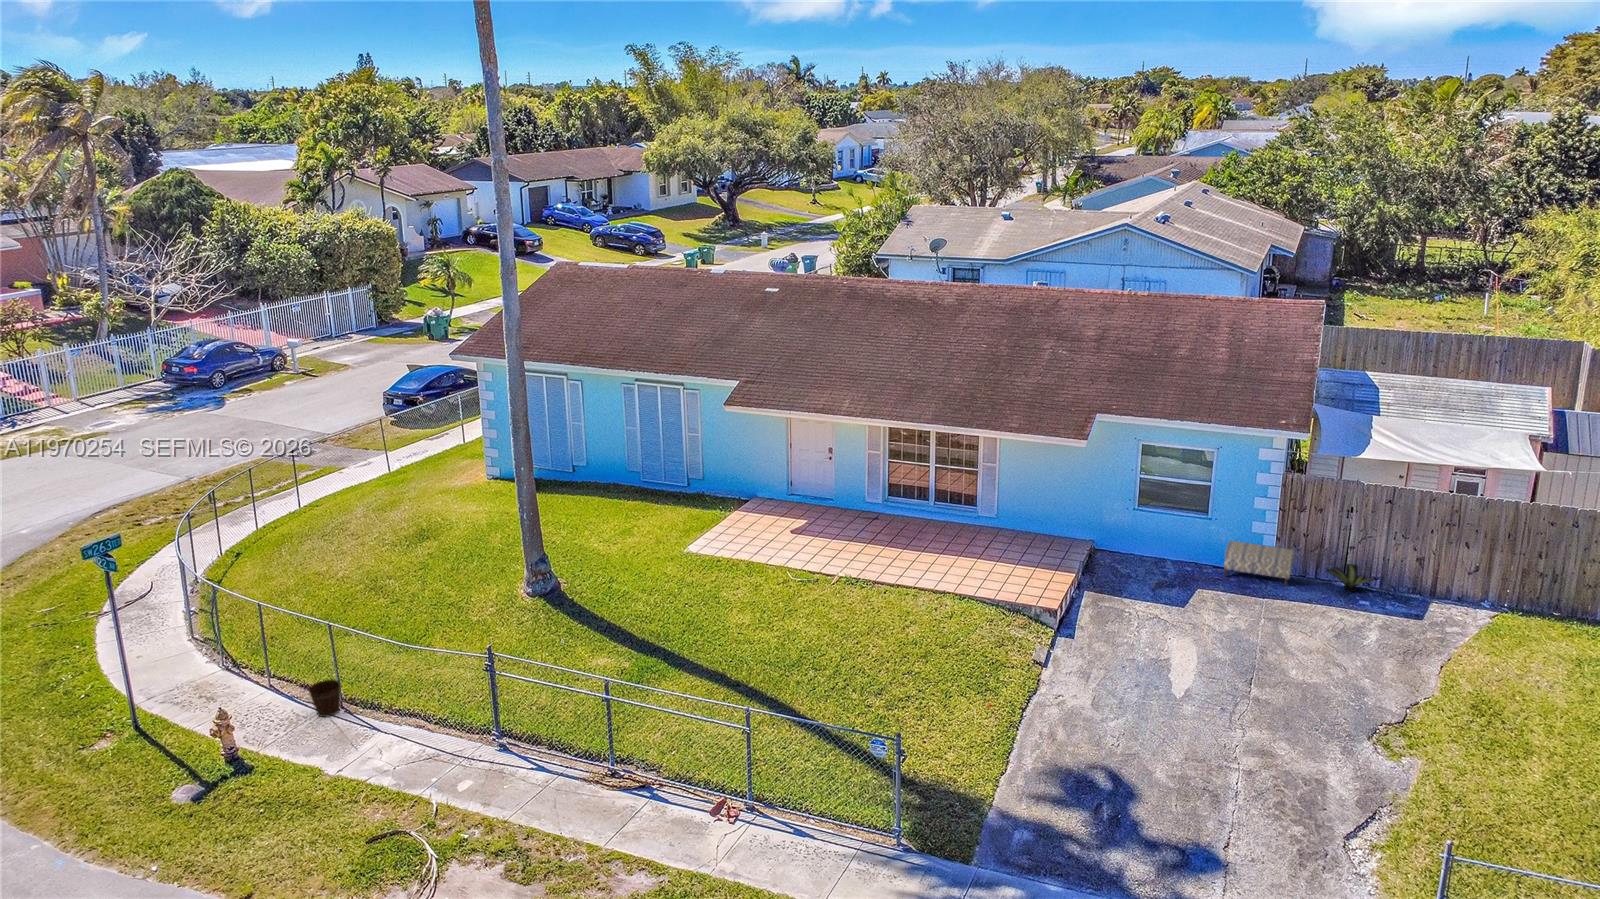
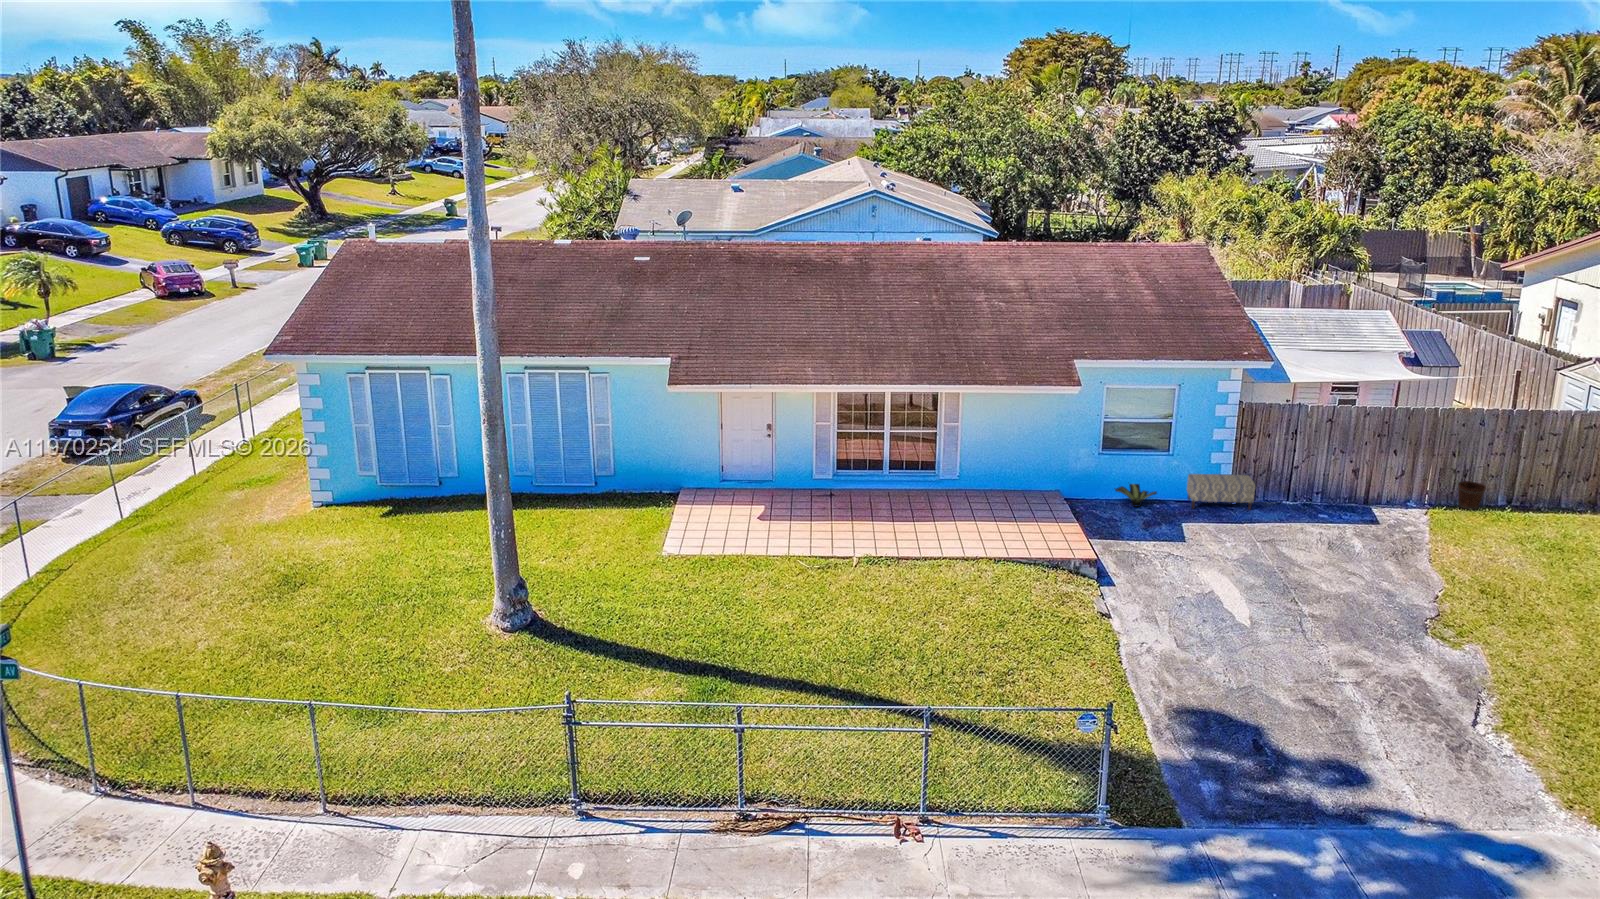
potted plant: present [1326,564,1375,592] -> present [1114,484,1157,507]
bucket: present [309,679,340,717] -> present [1458,481,1486,510]

